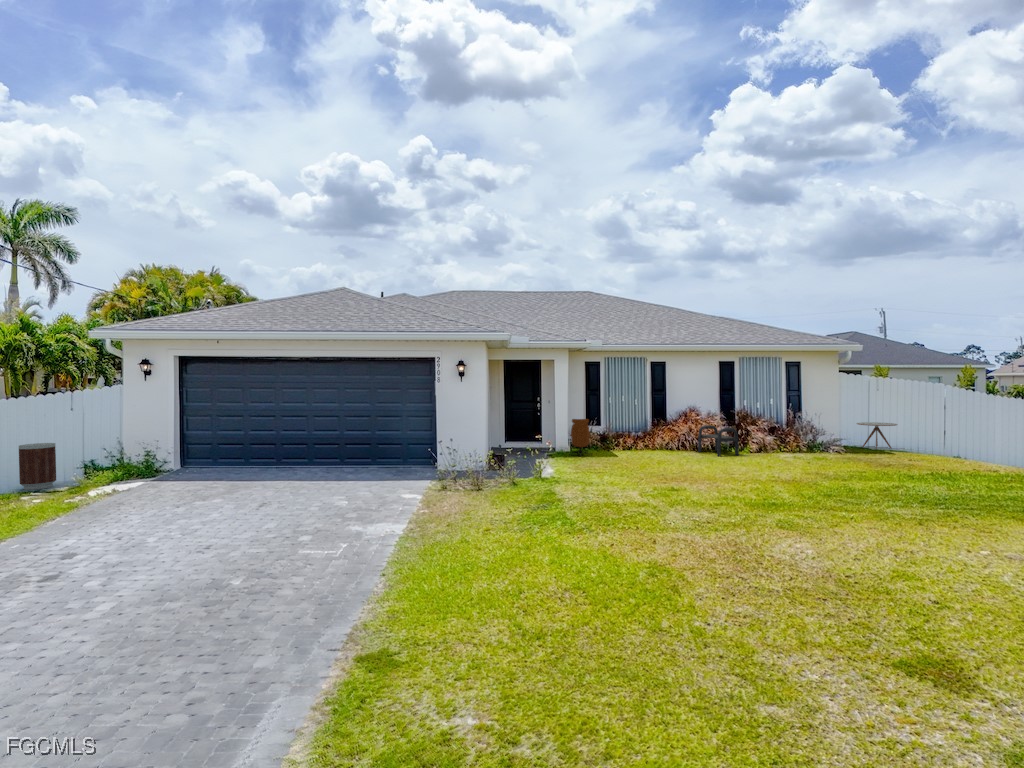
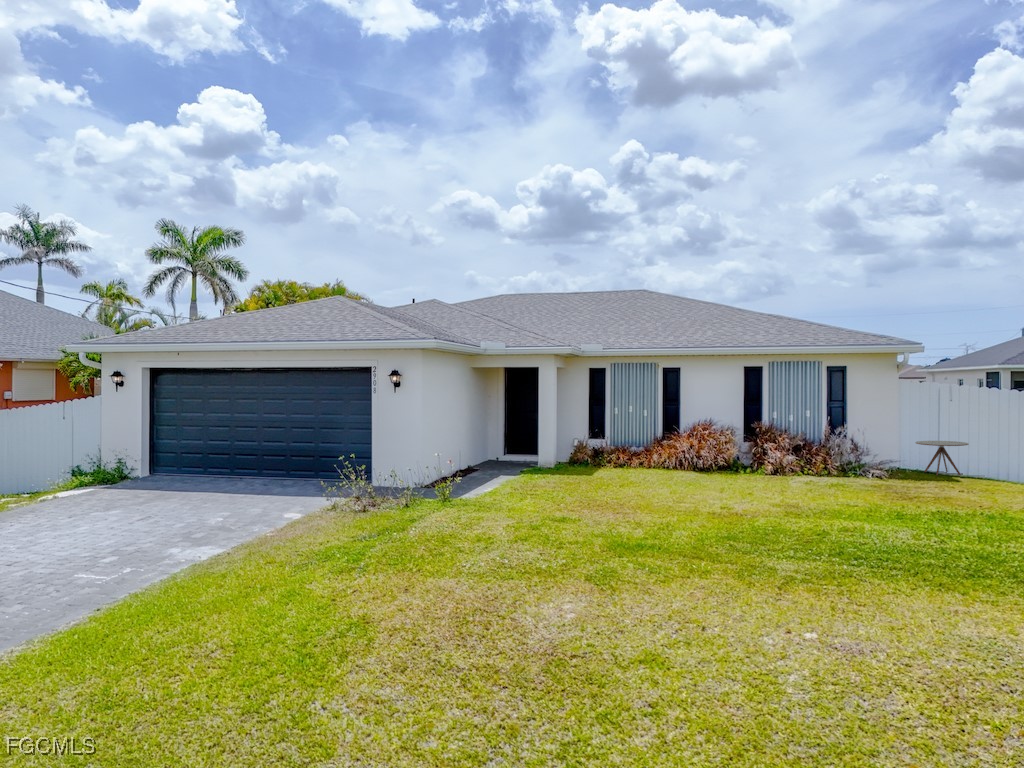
lounge chair: present [570,419,591,456] -> none [541,432,571,475]
bench: present [698,425,739,456] -> none [697,442,737,479]
trash can: present [19,443,56,490] -> none [8,450,41,491]

